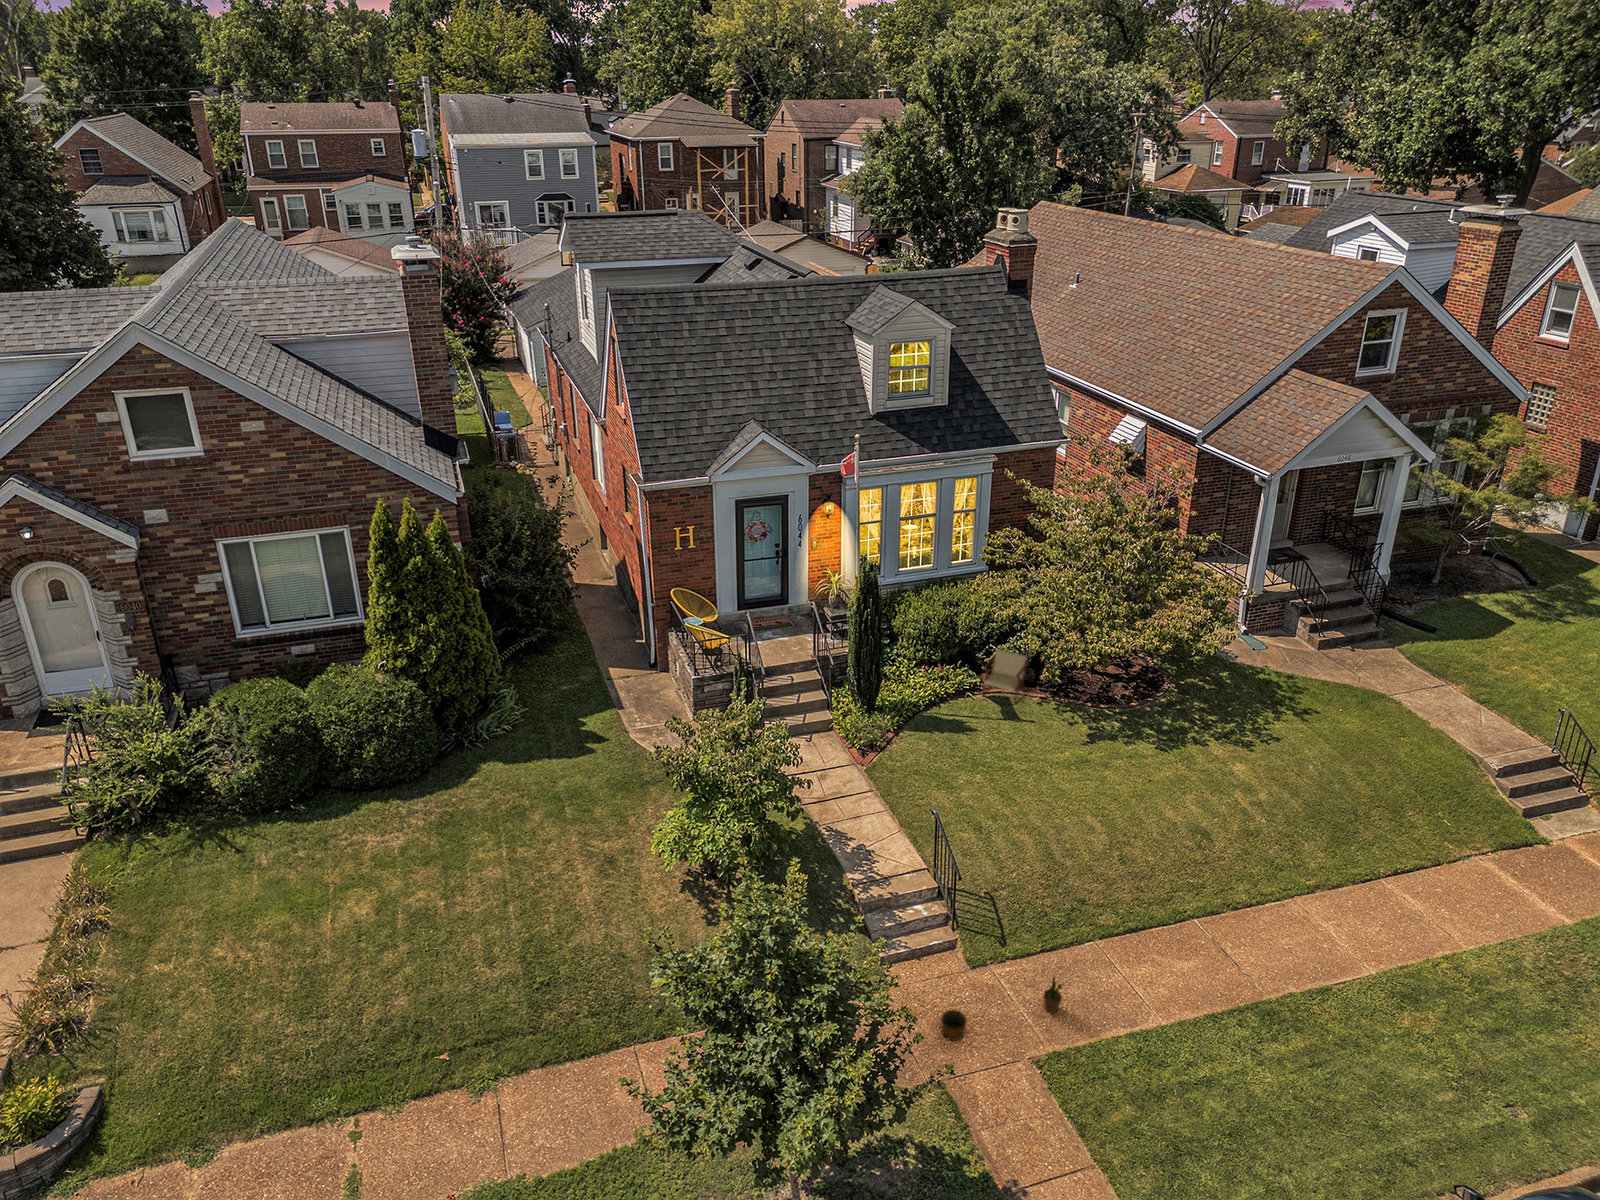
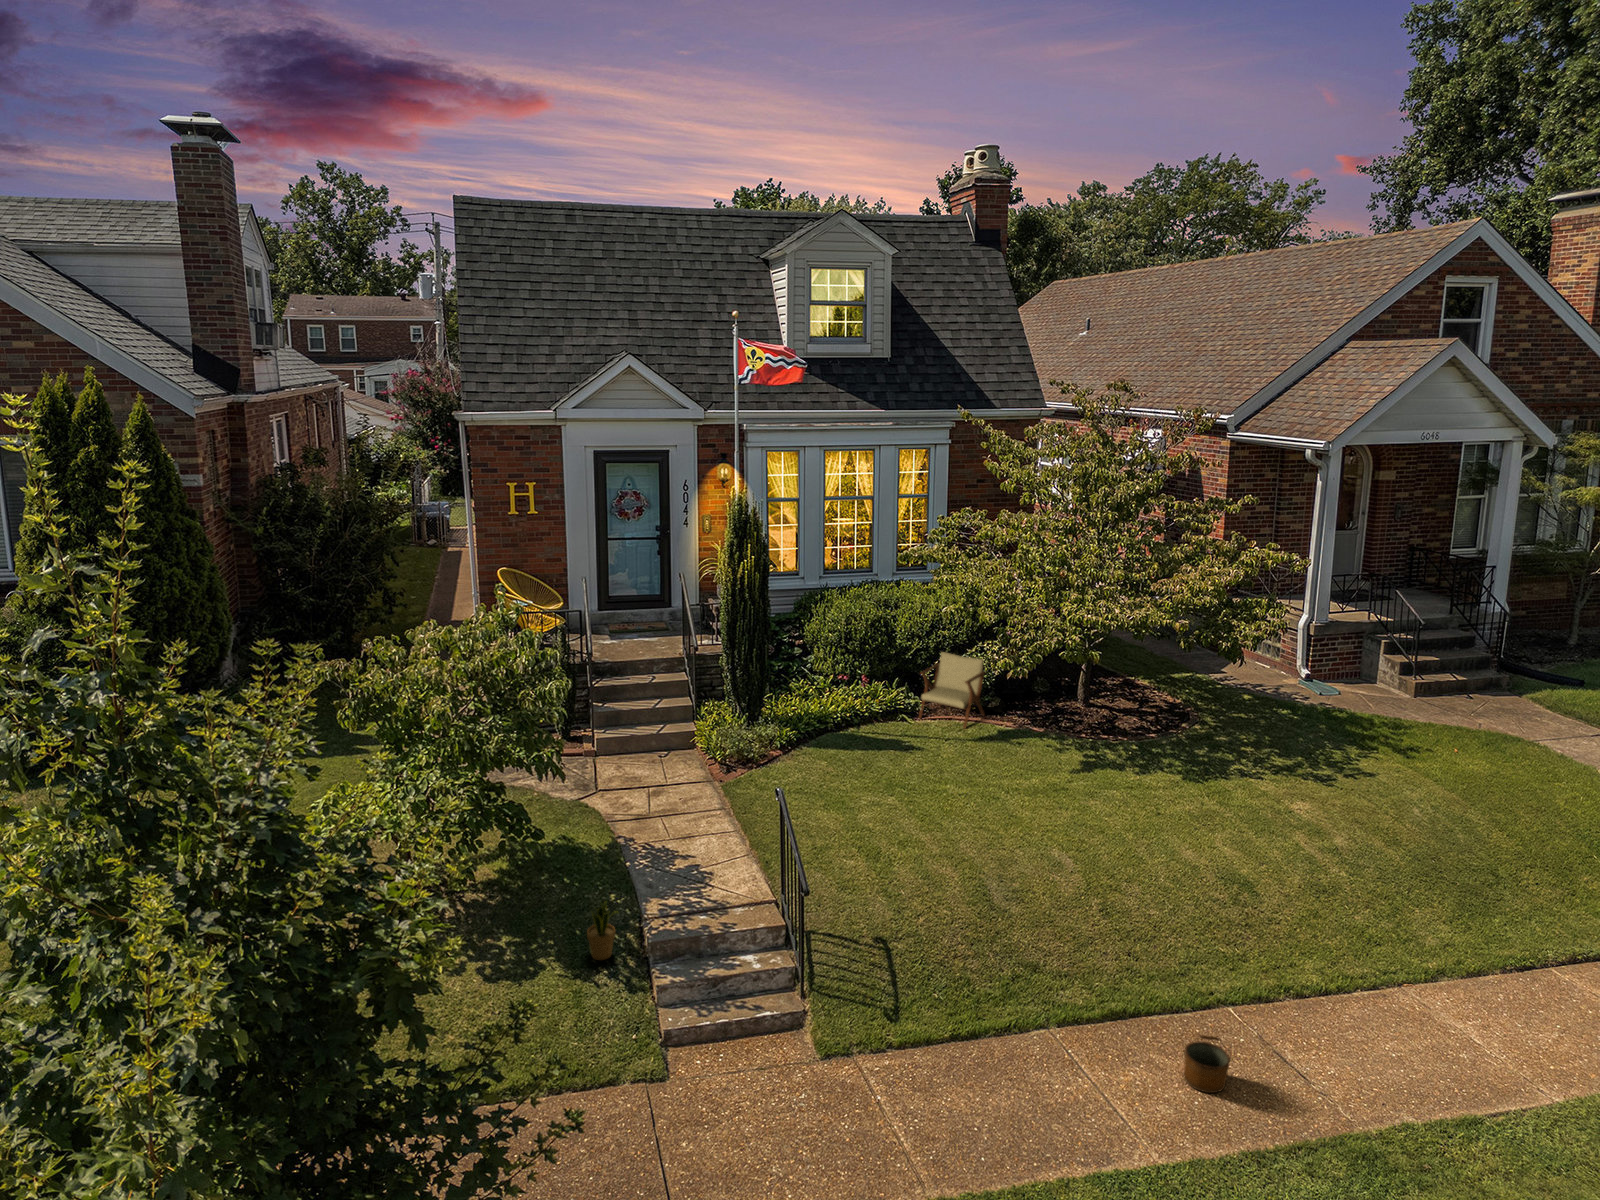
potted plant: present [1043,977,1063,1013] -> present [587,902,618,960]
bucket: present [941,1010,967,1041] -> present [1184,1036,1231,1093]

